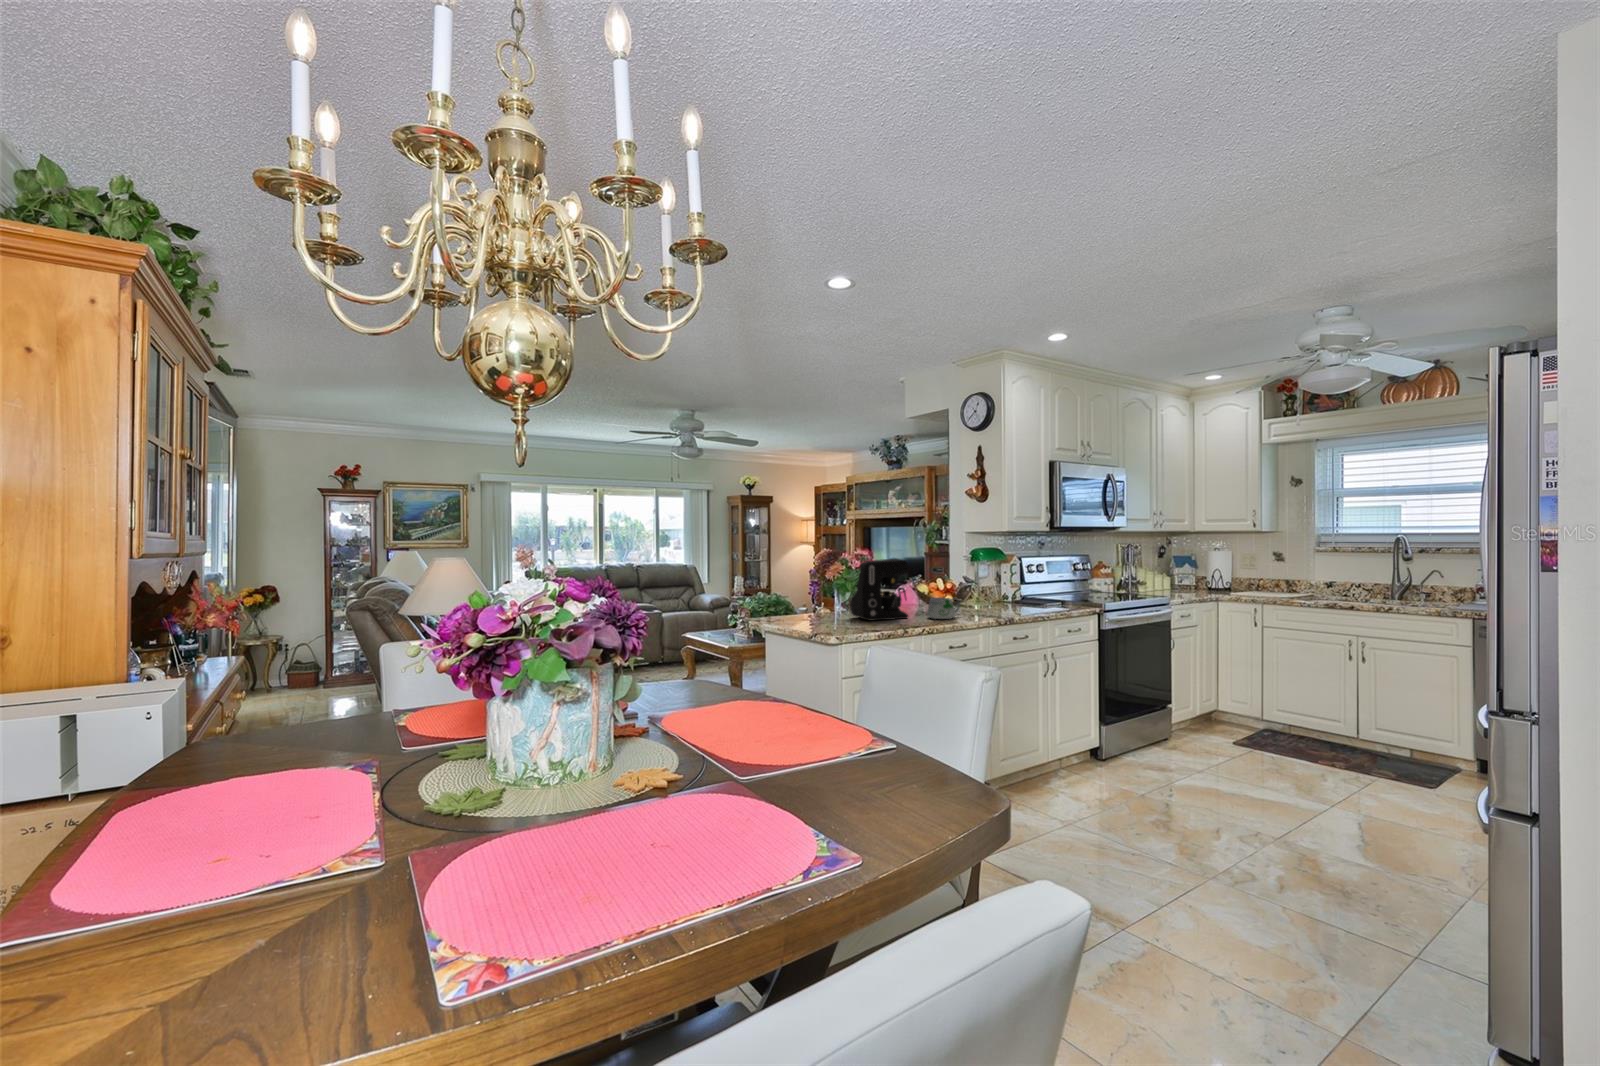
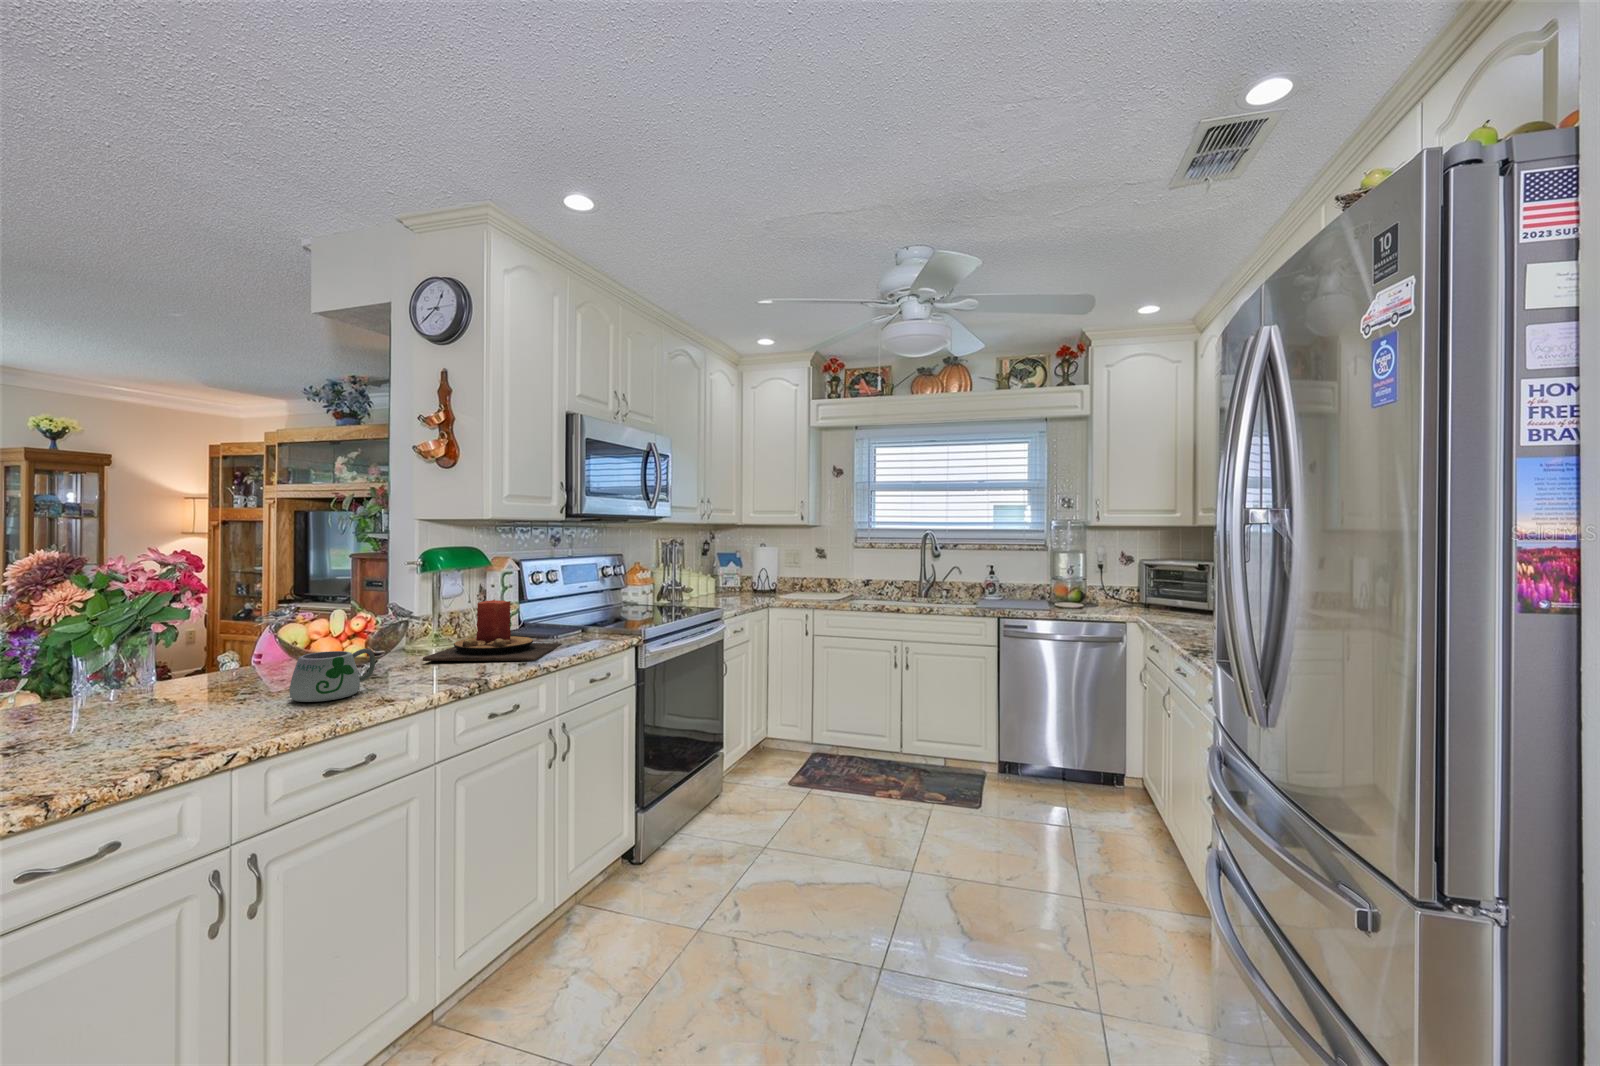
coffee maker: present [850,559,908,620] -> none [64,572,243,730]
candle: none [976,579,1050,613] -> present [423,599,562,661]

